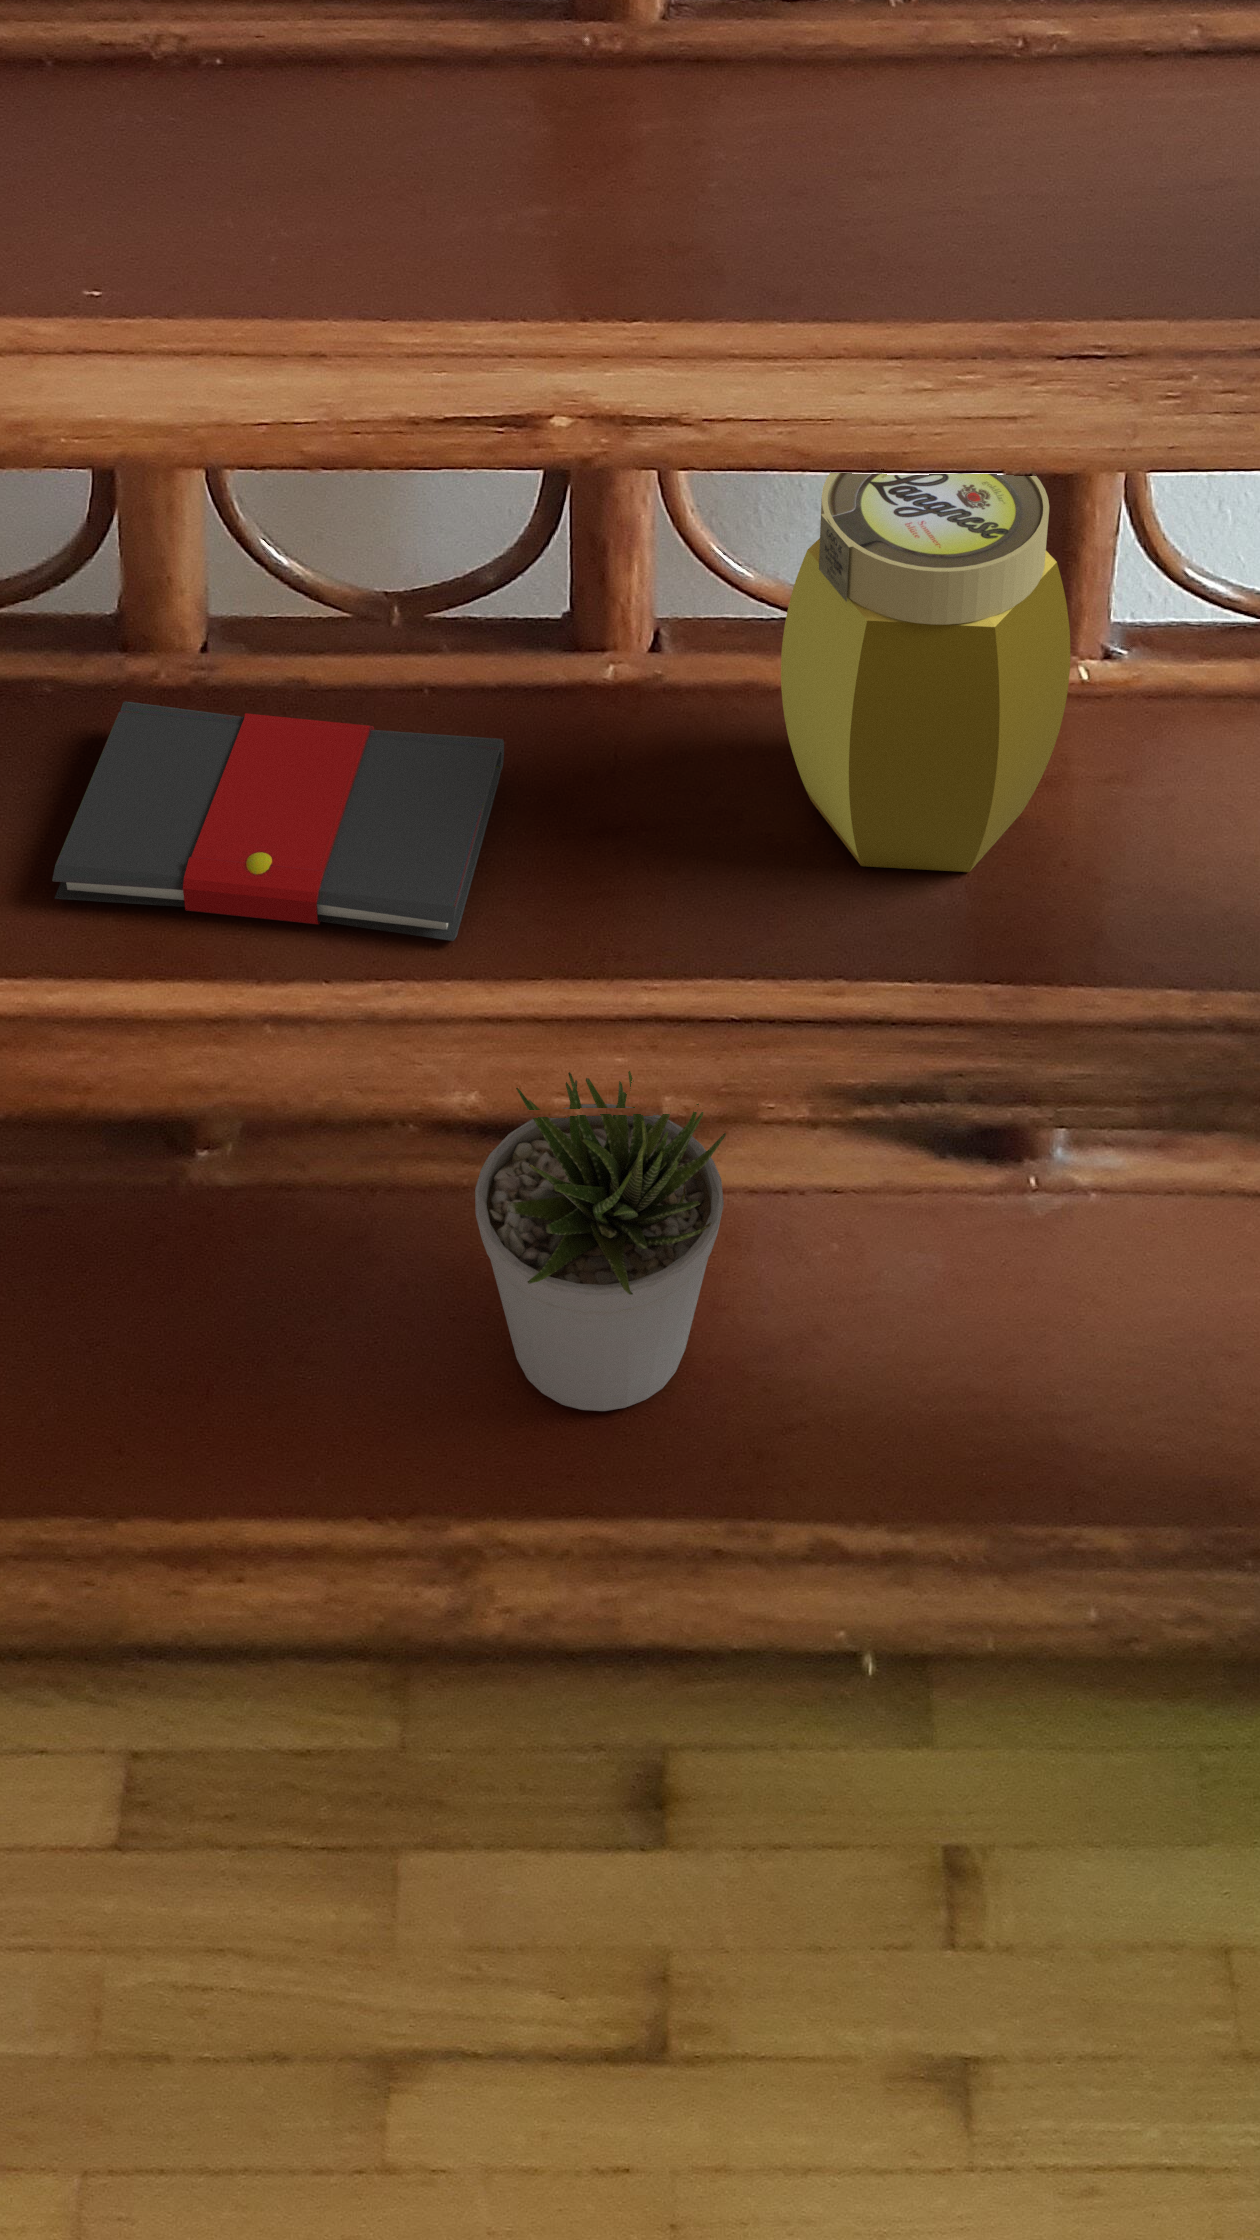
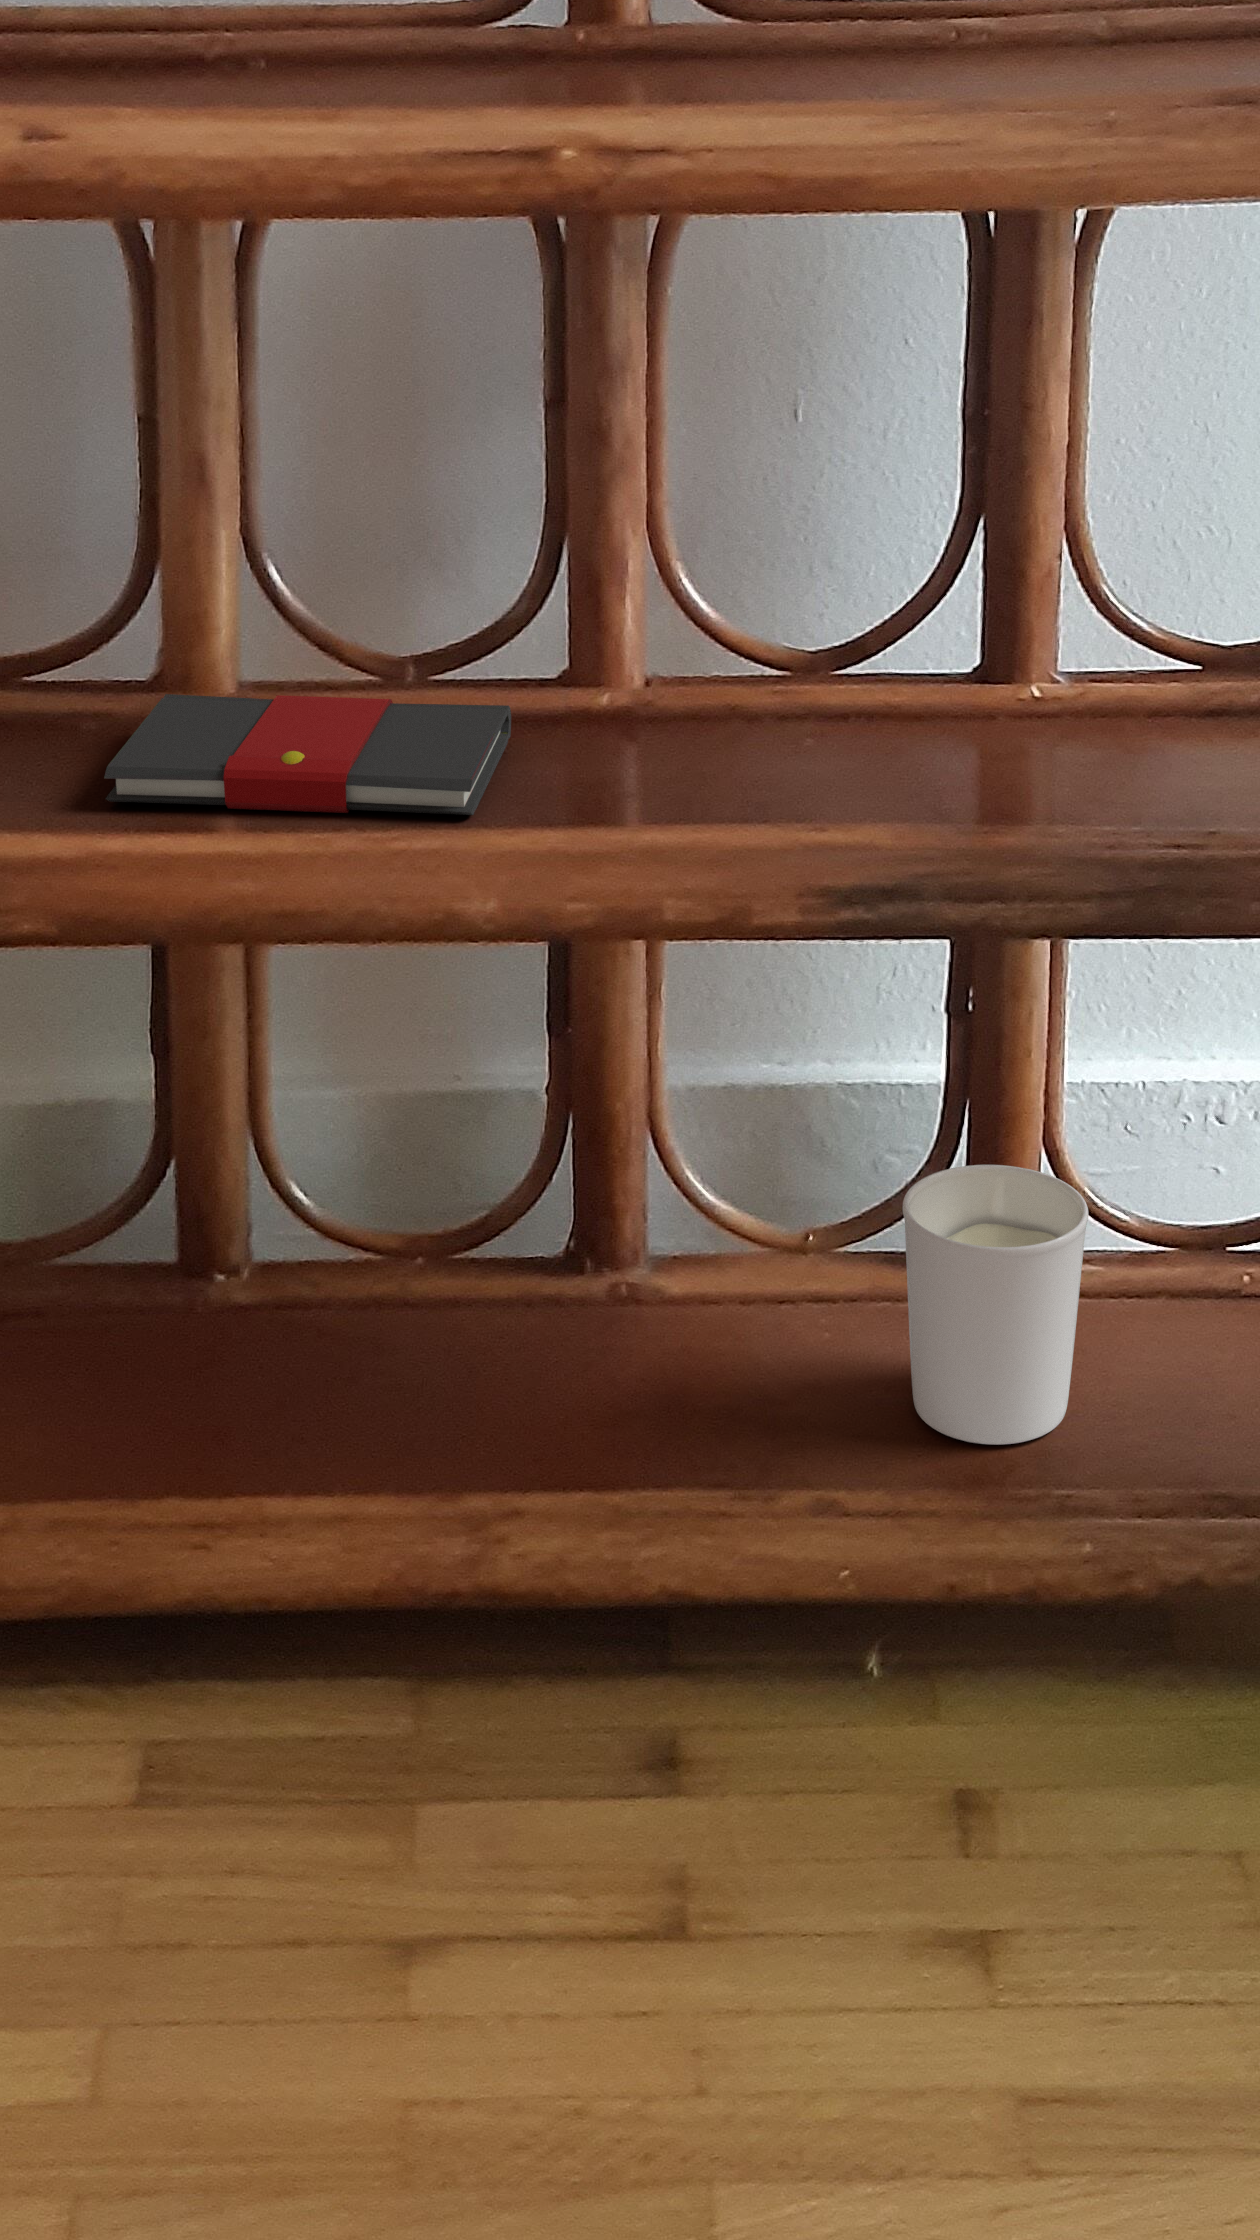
jar: present [781,473,1070,872] -> none [760,393,1018,780]
potted plant: present [475,1071,726,1411] -> none [485,1060,721,1427]
candle holder: none [917,1156,1113,1452] -> present [903,1165,1088,1445]

